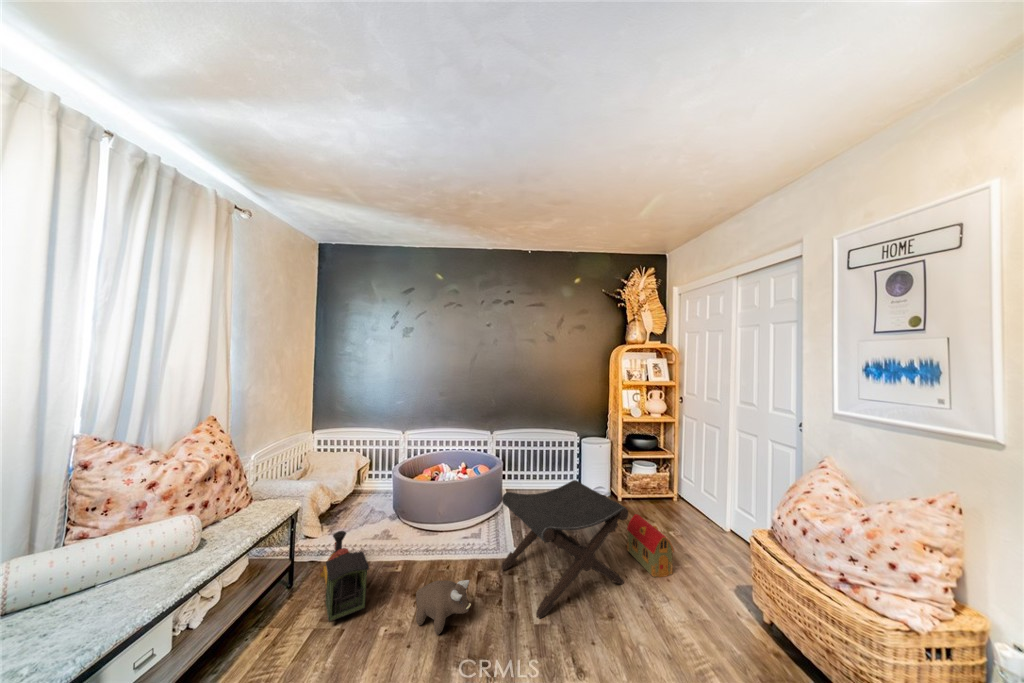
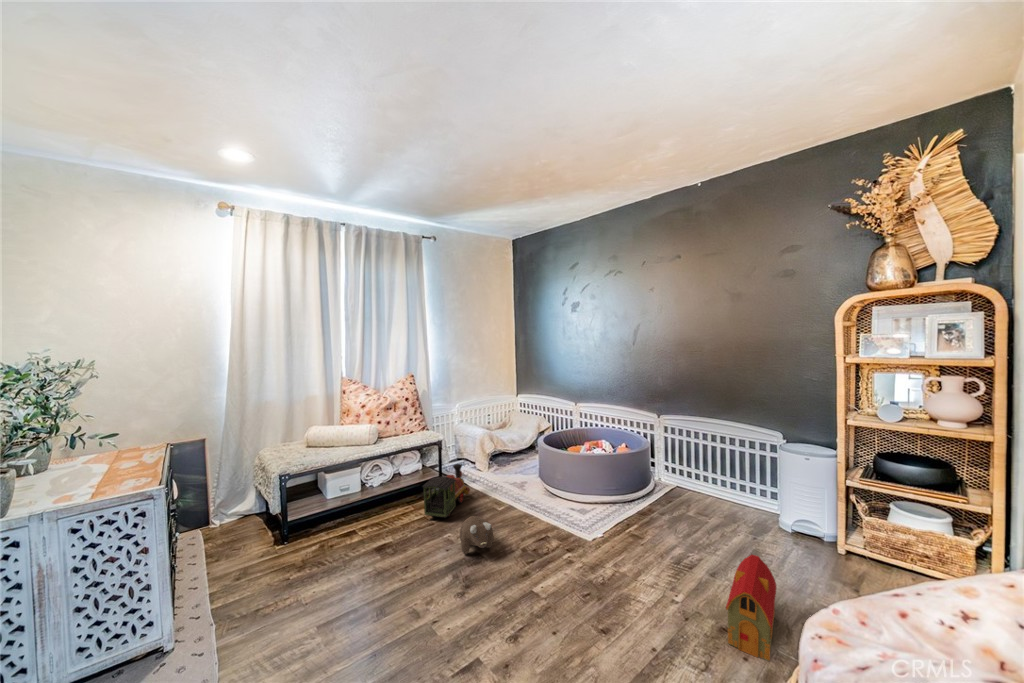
footstool: present [502,480,628,618] -> none [533,466,672,622]

